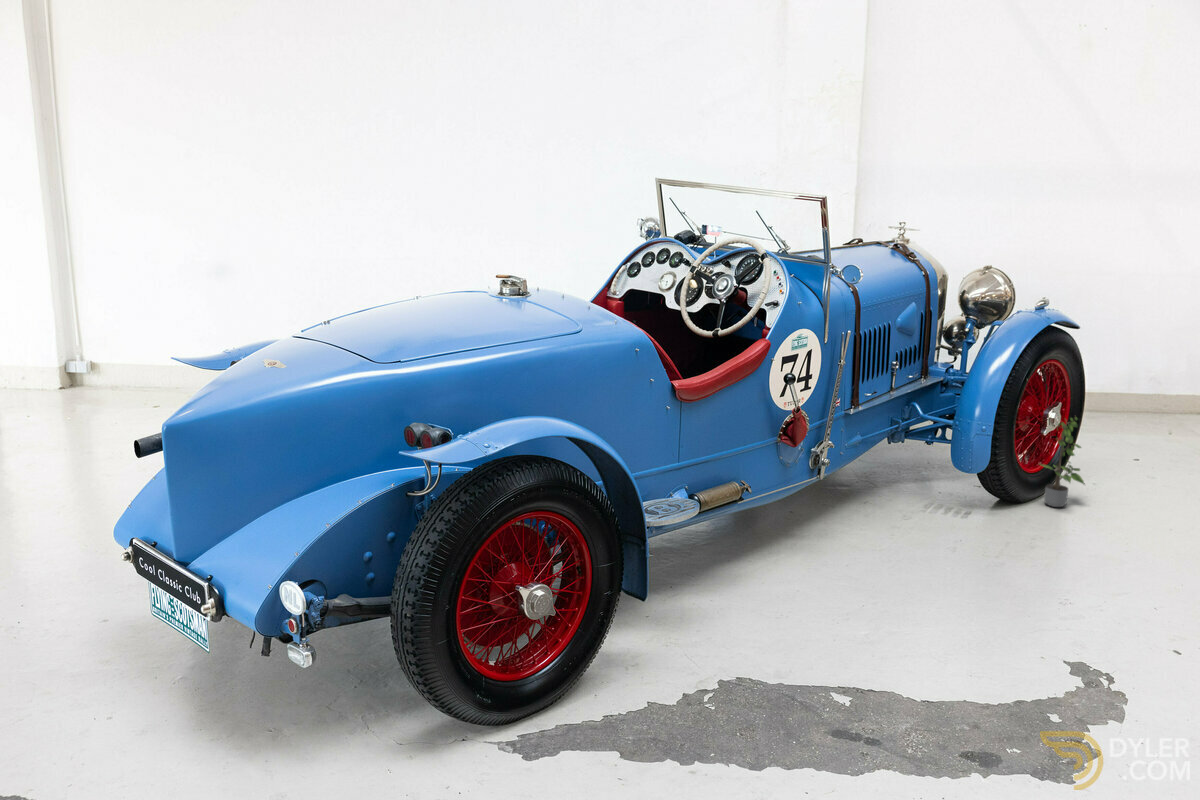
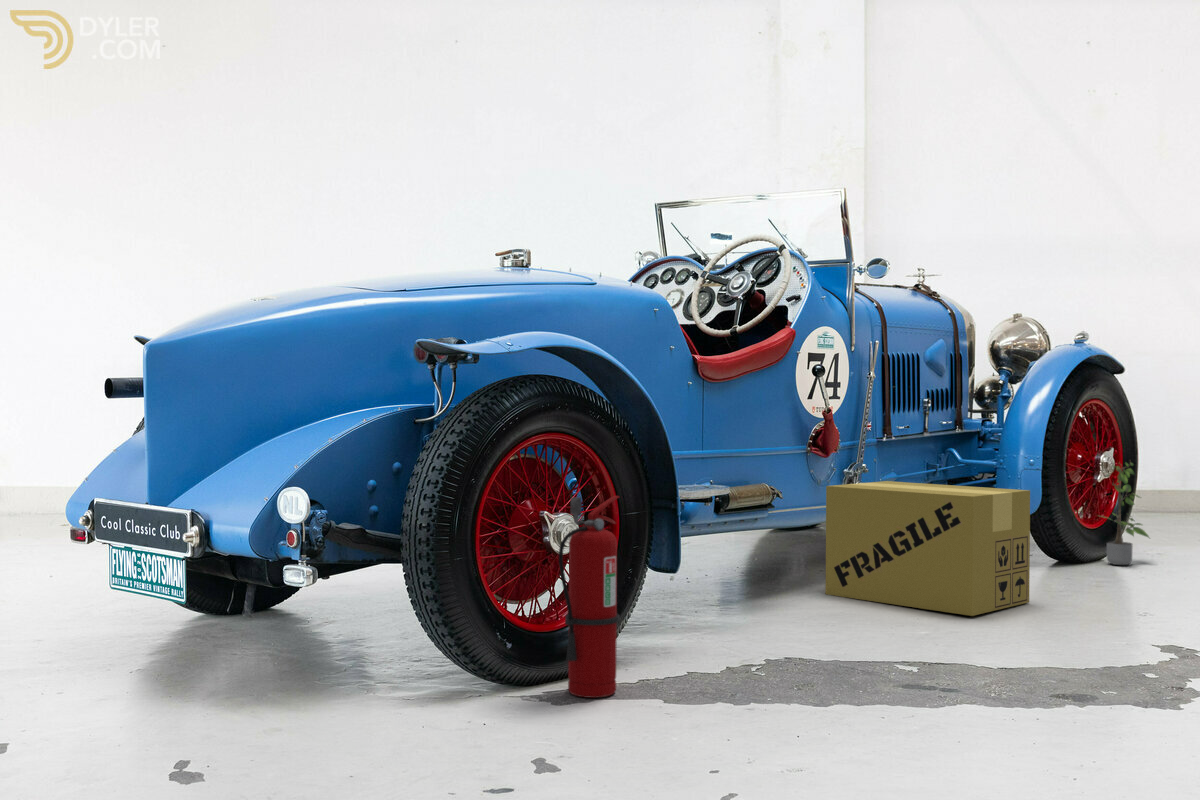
cardboard box: none [789,451,975,604] -> present [825,481,1030,616]
fire extinguisher: none [528,575,586,751] -> present [559,496,620,698]

